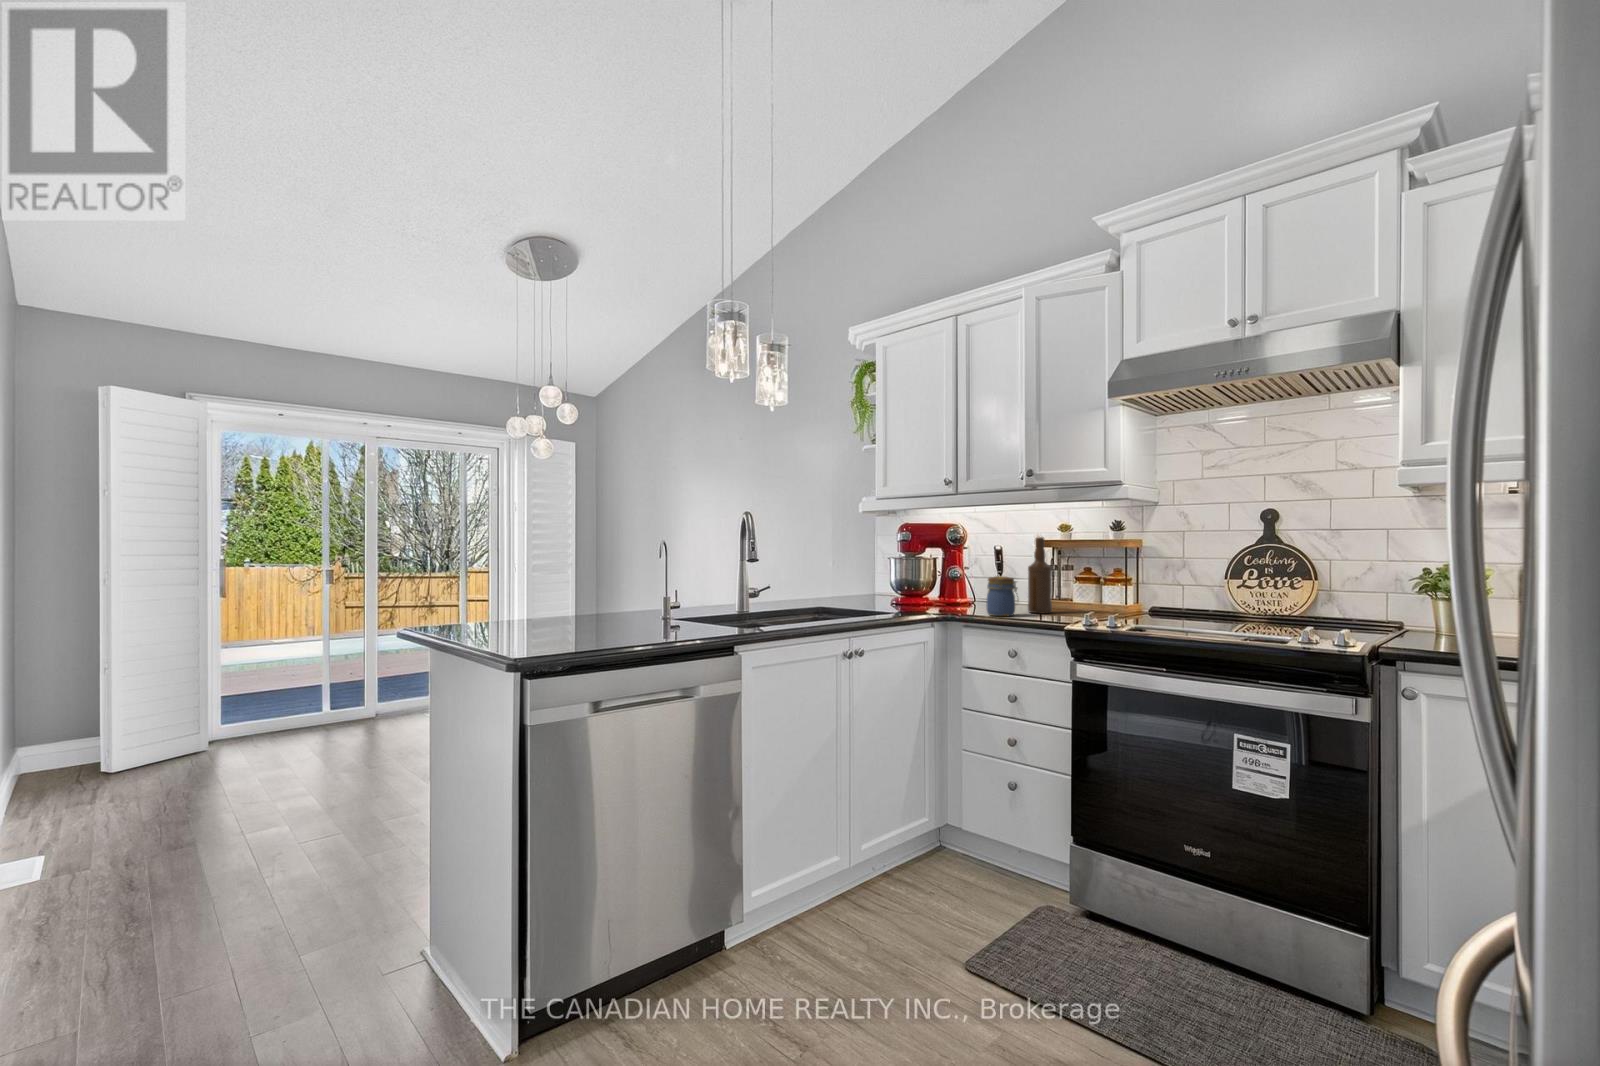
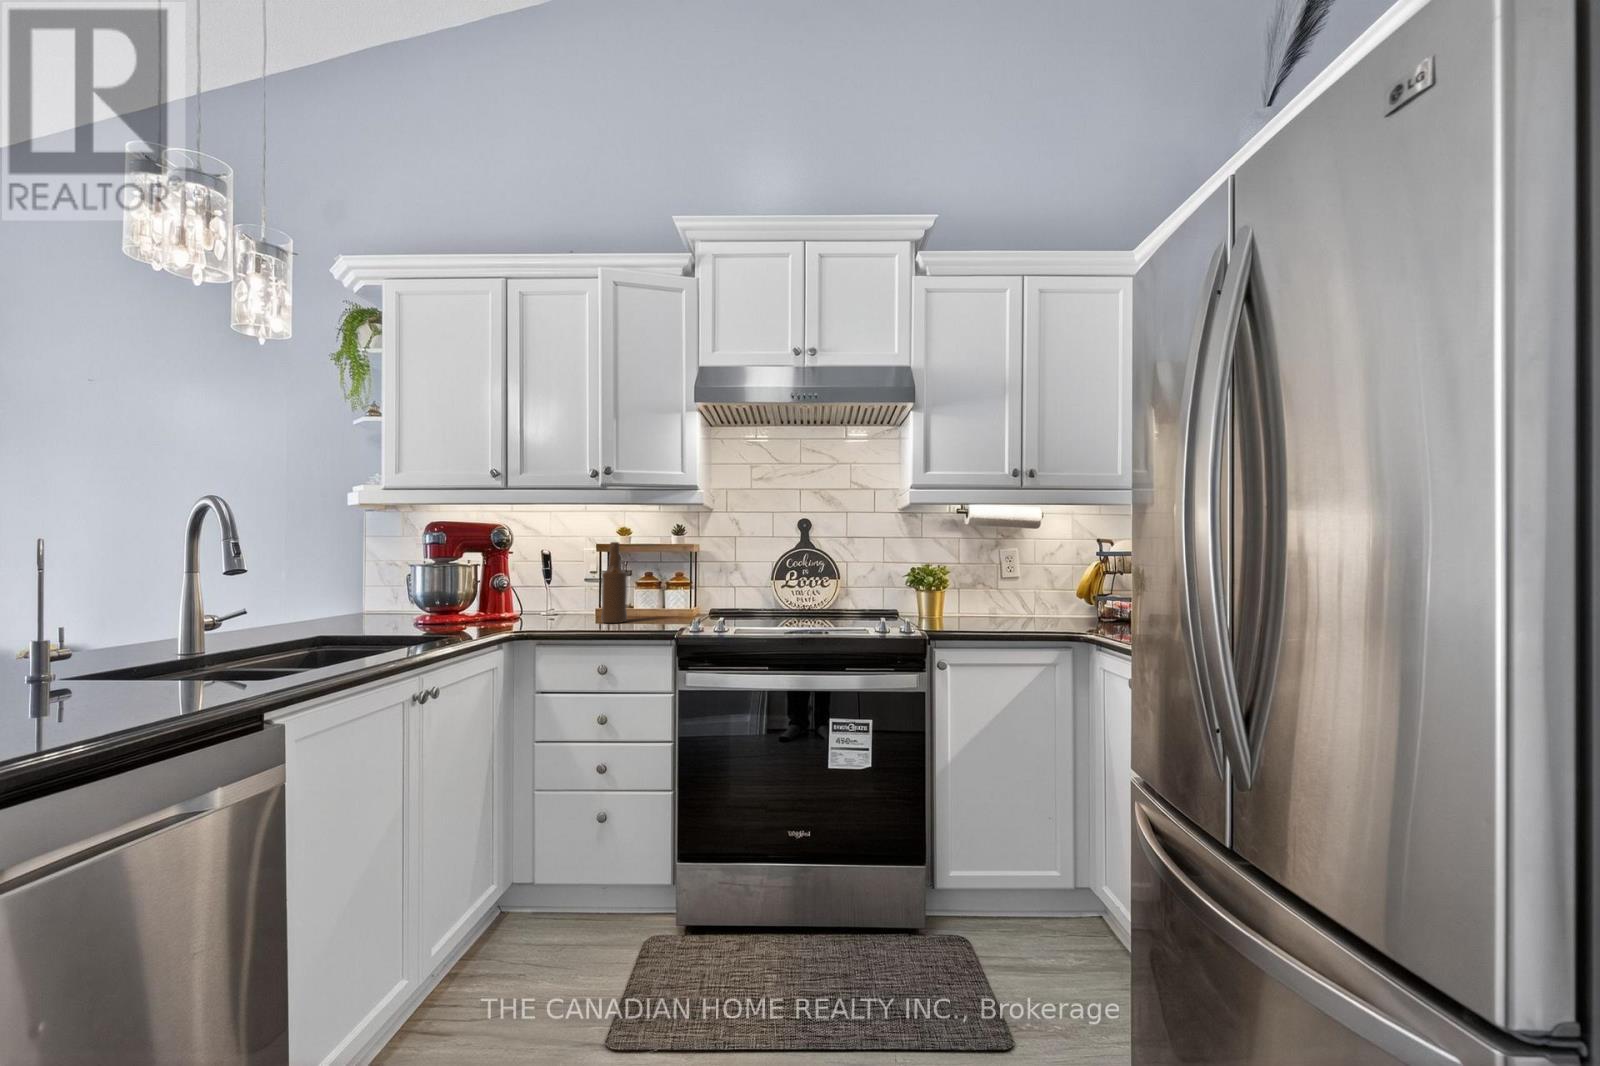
jar: present [986,576,1018,616] -> none [564,585,600,629]

